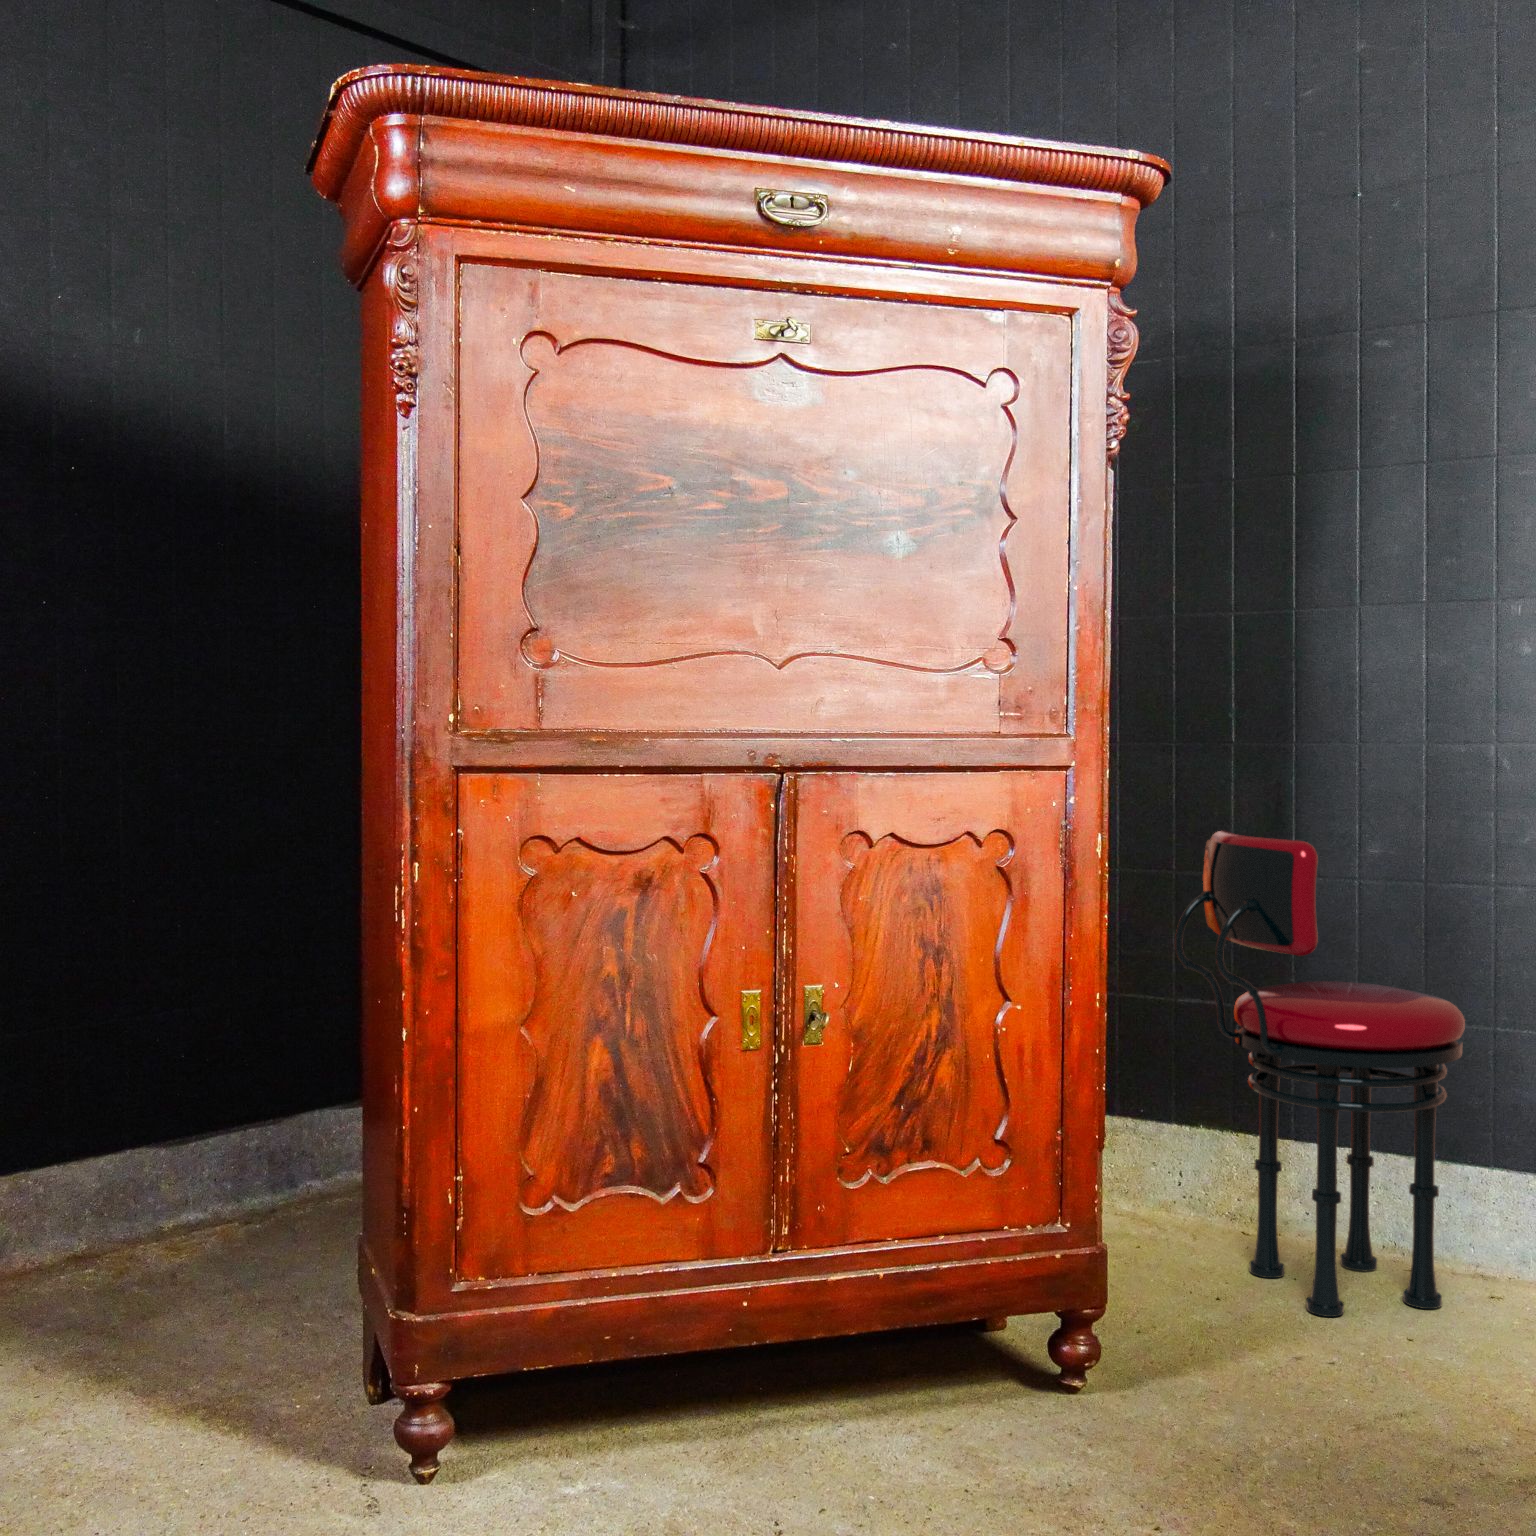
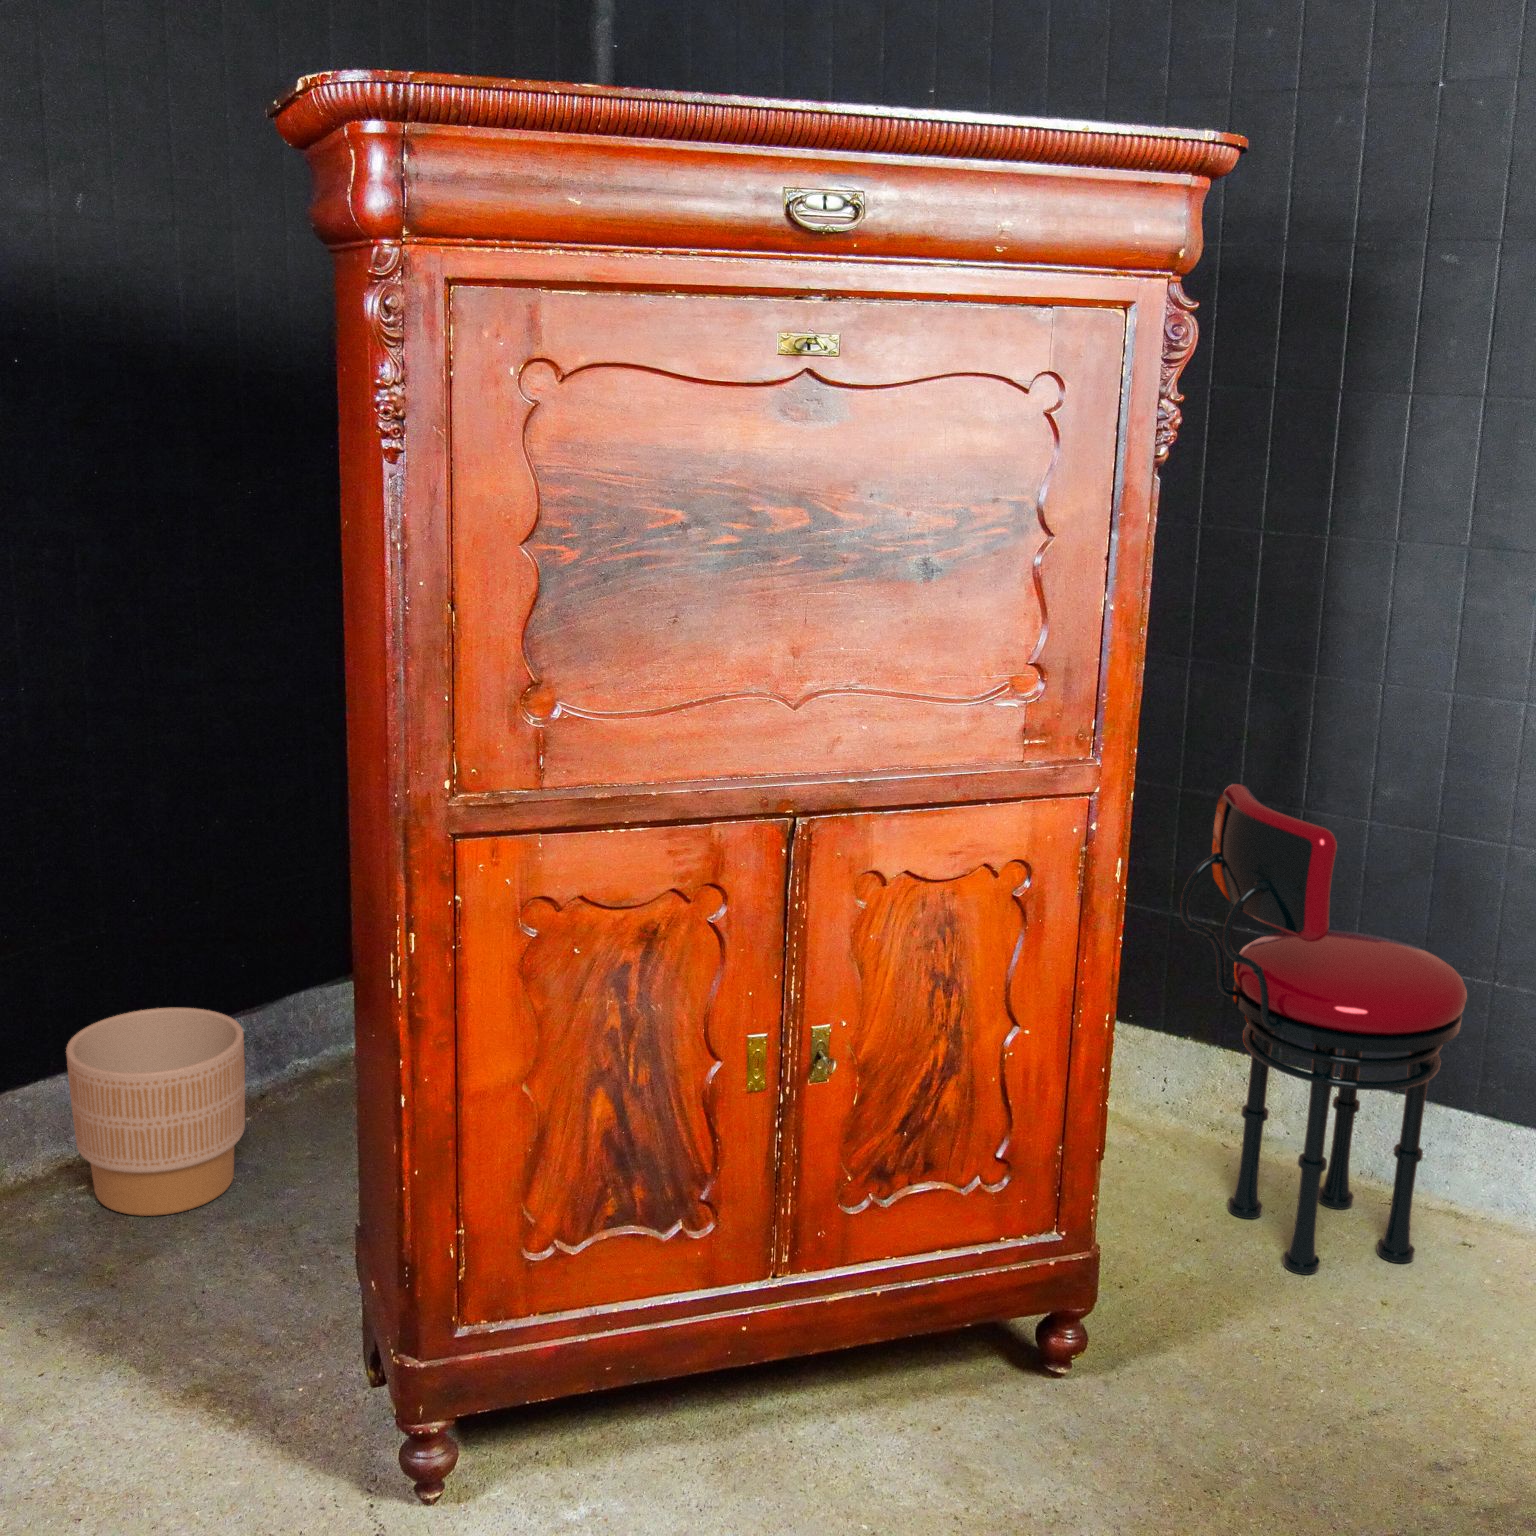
planter: none [109,1085,280,1276] -> present [66,1007,245,1216]

